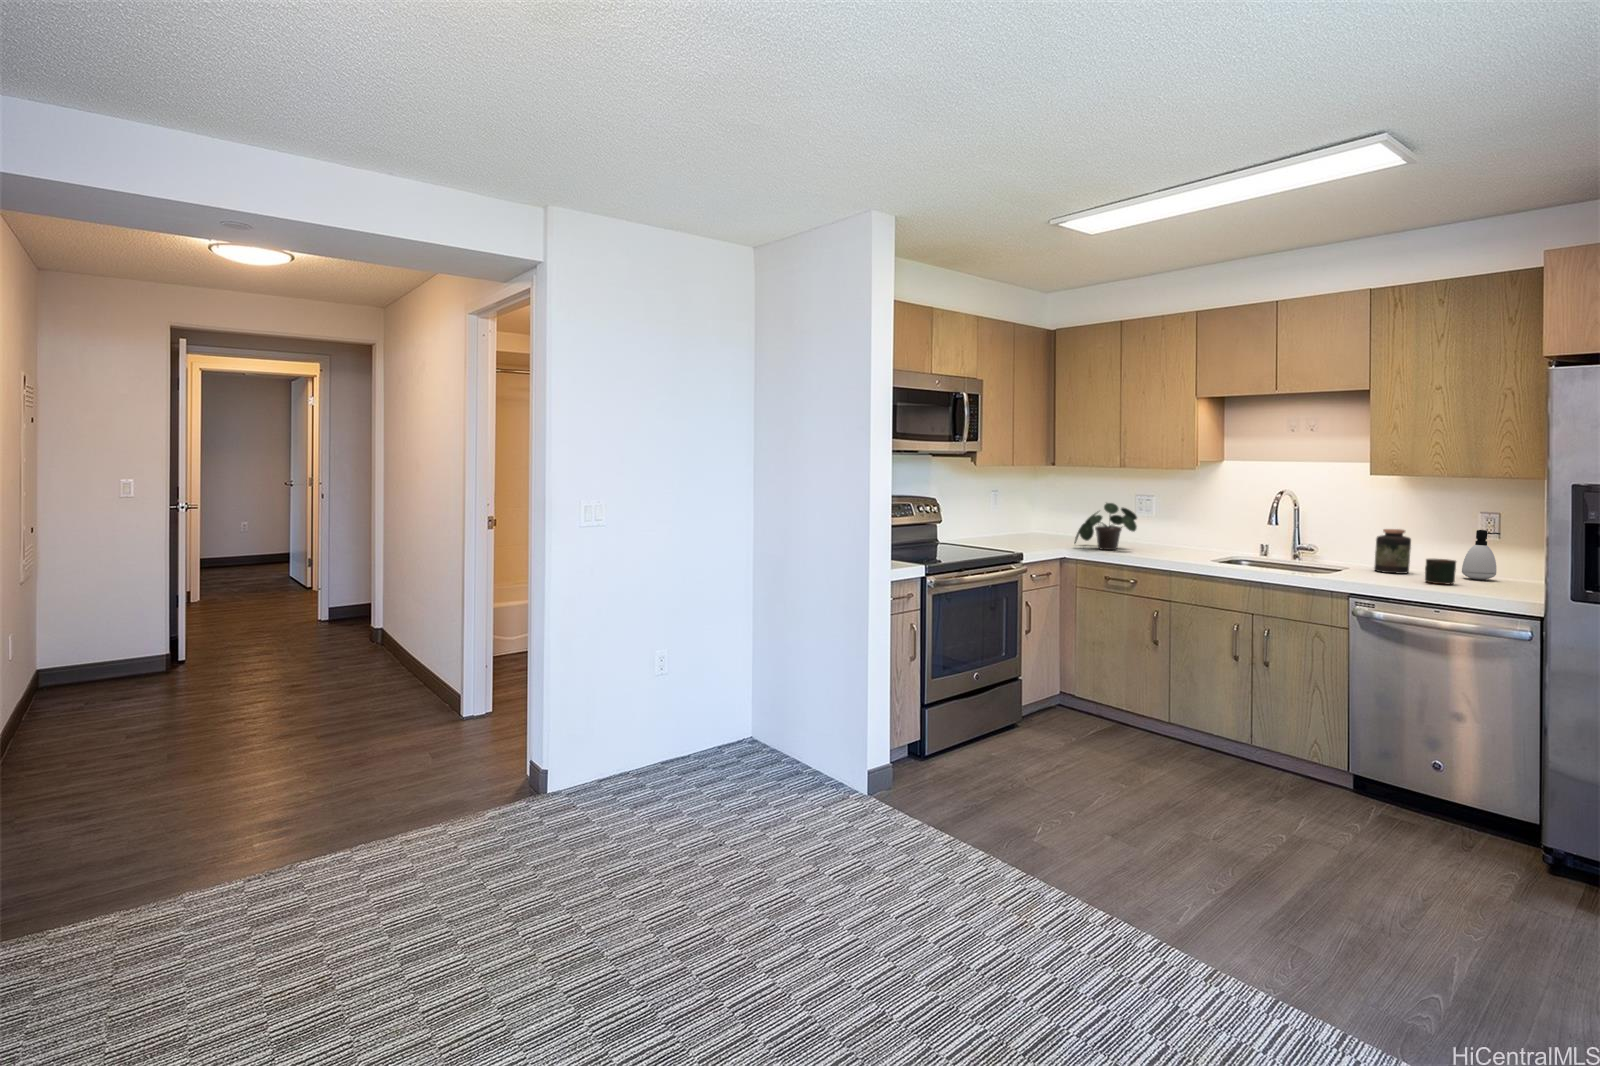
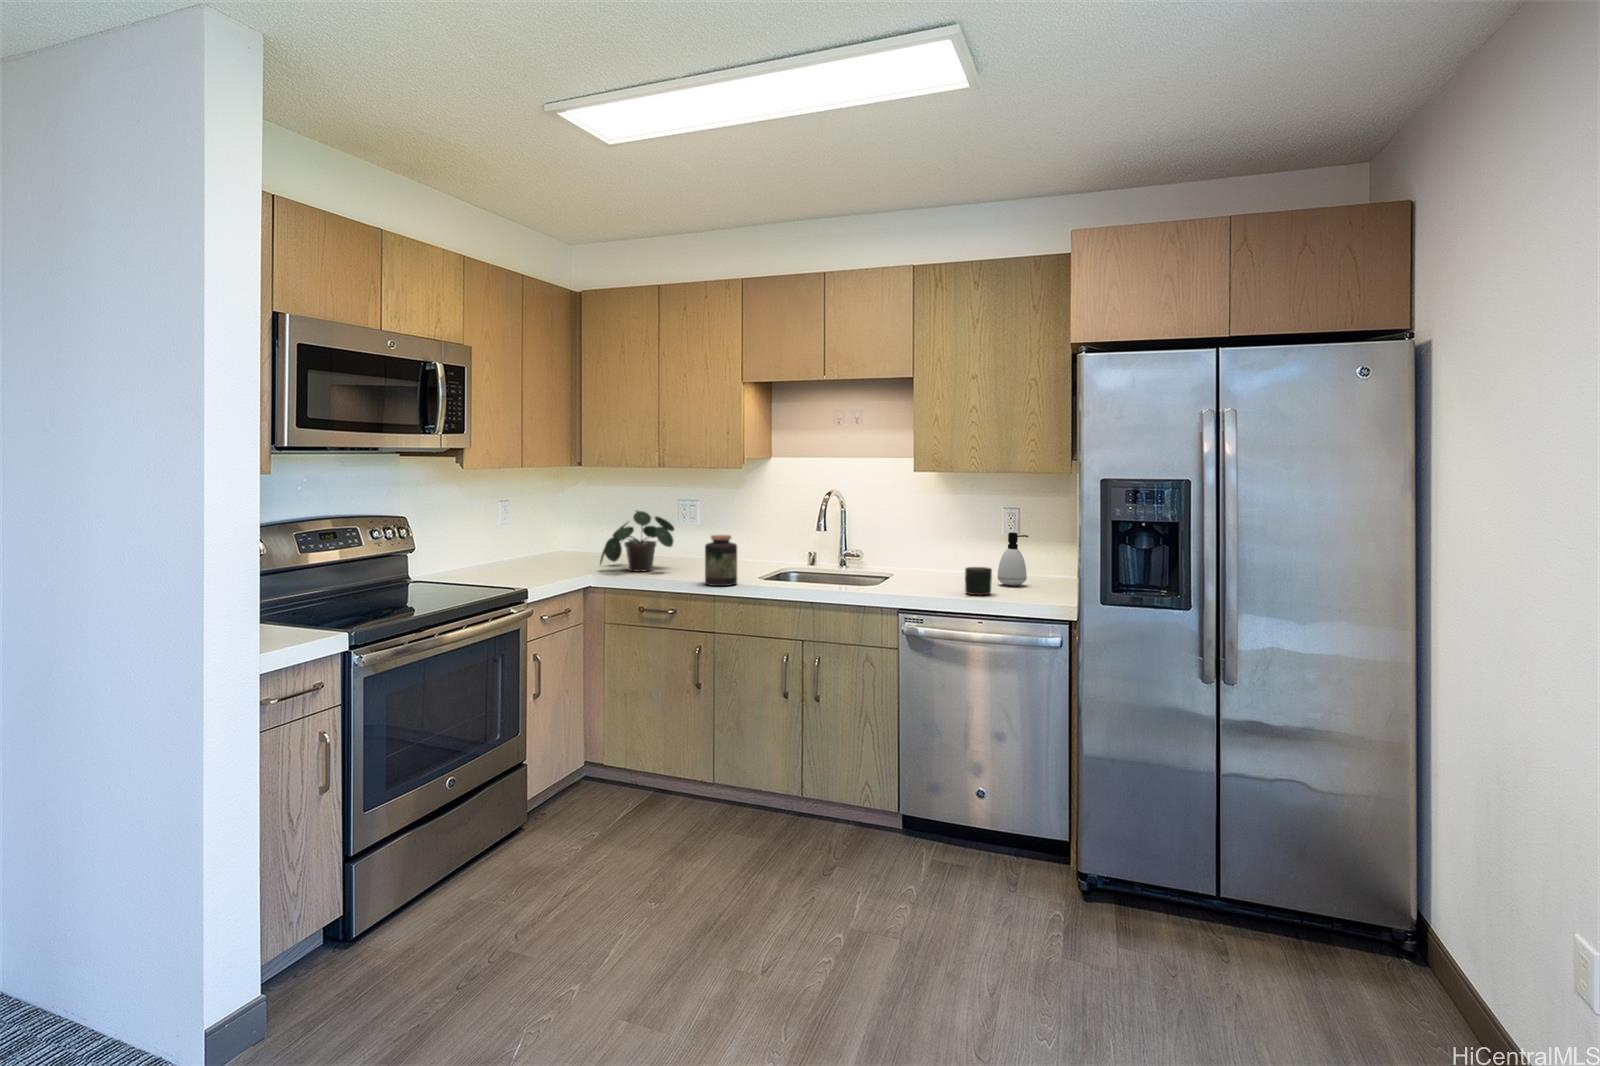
jar: present [1374,529,1411,574] -> present [705,535,737,586]

